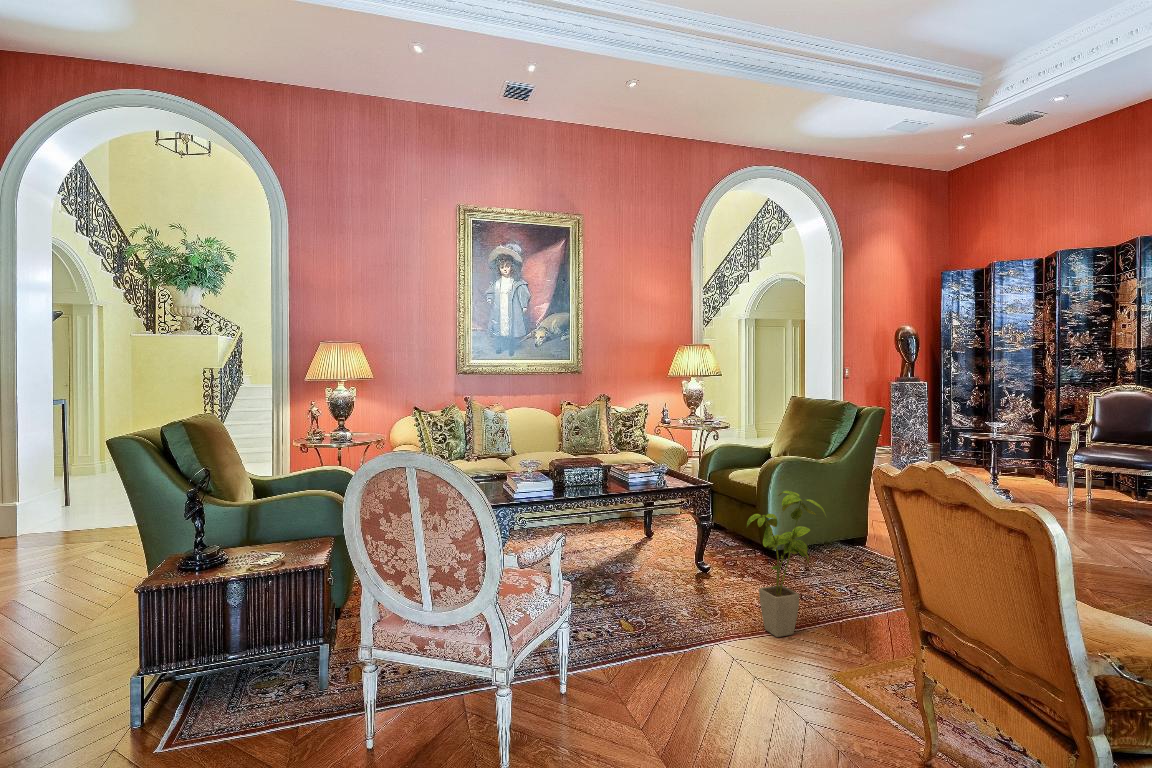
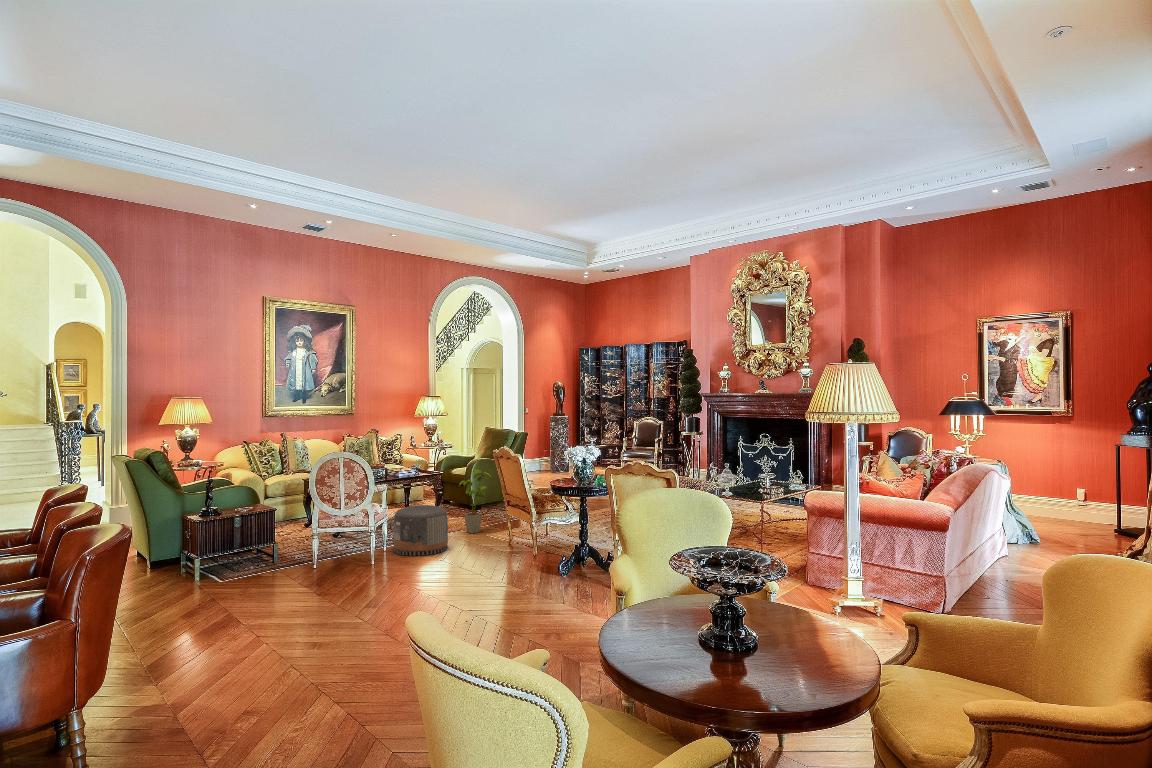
pouf: none [587,577,720,732] -> present [394,505,448,556]

